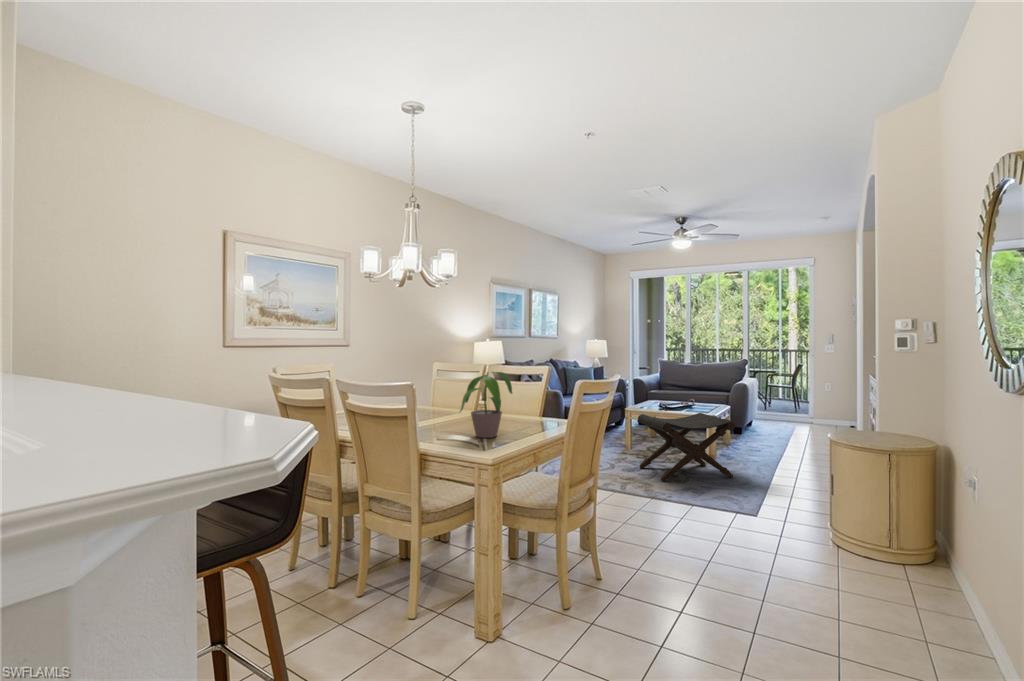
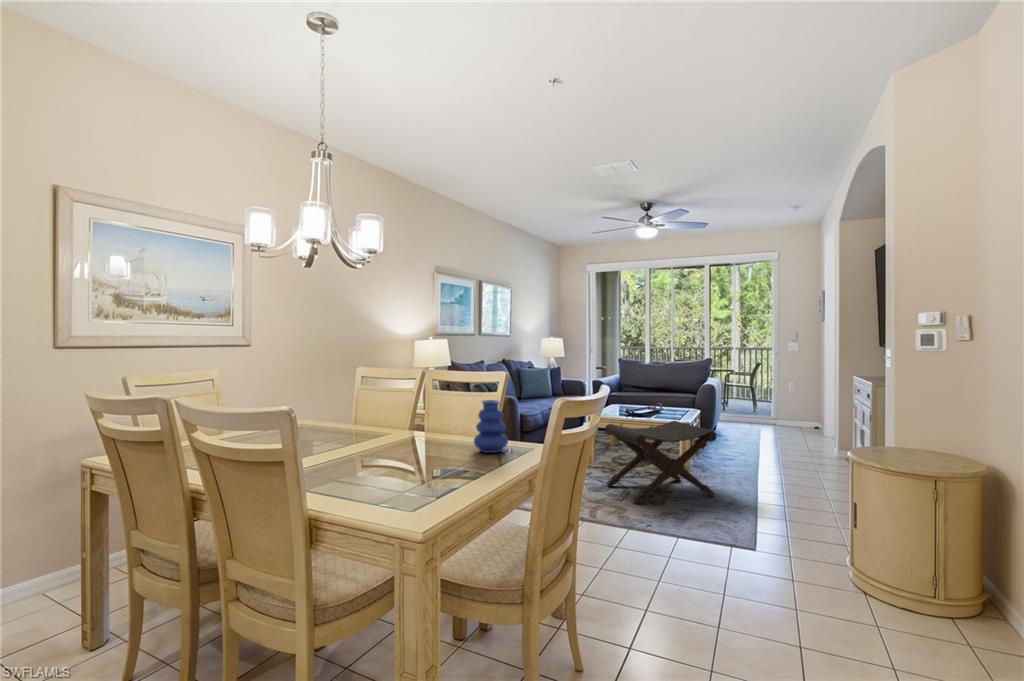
potted plant: present [460,372,512,438] -> none [366,382,469,478]
vase: none [526,387,551,425] -> present [474,400,508,453]

